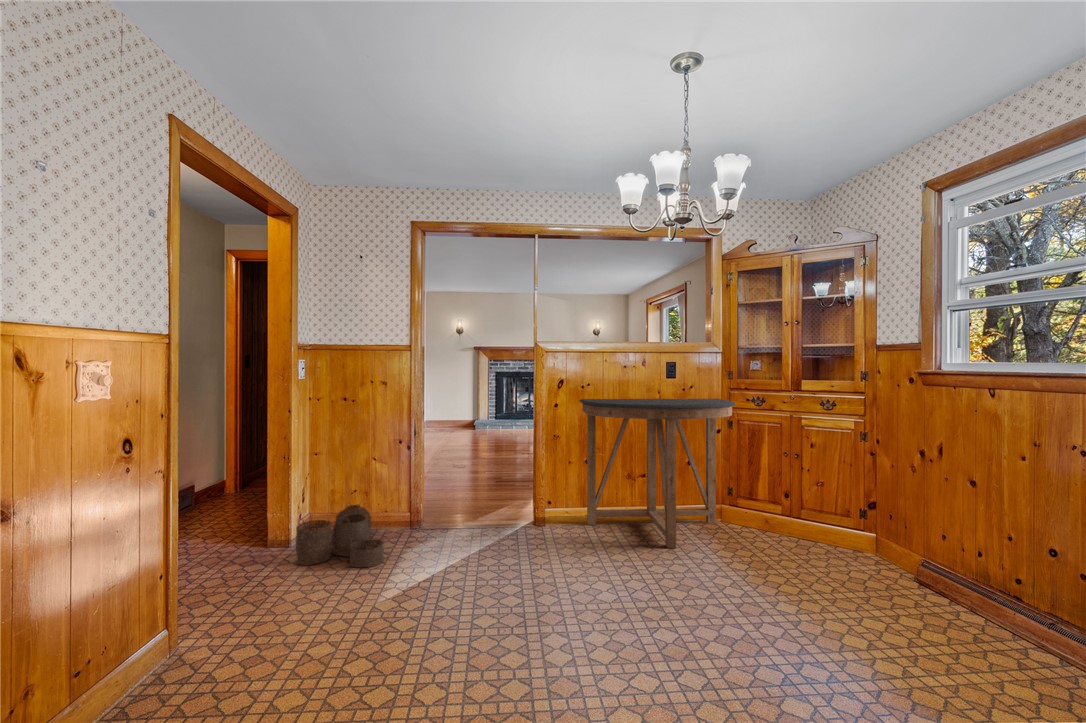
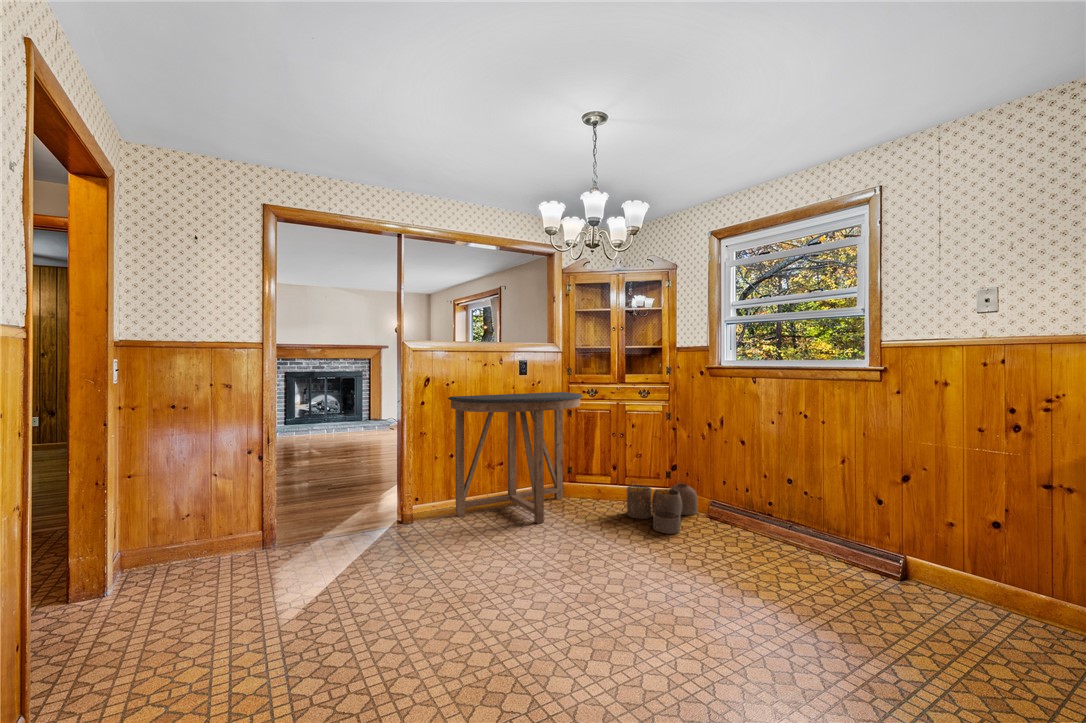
woven basket: present [296,505,384,568] -> present [627,483,698,534]

